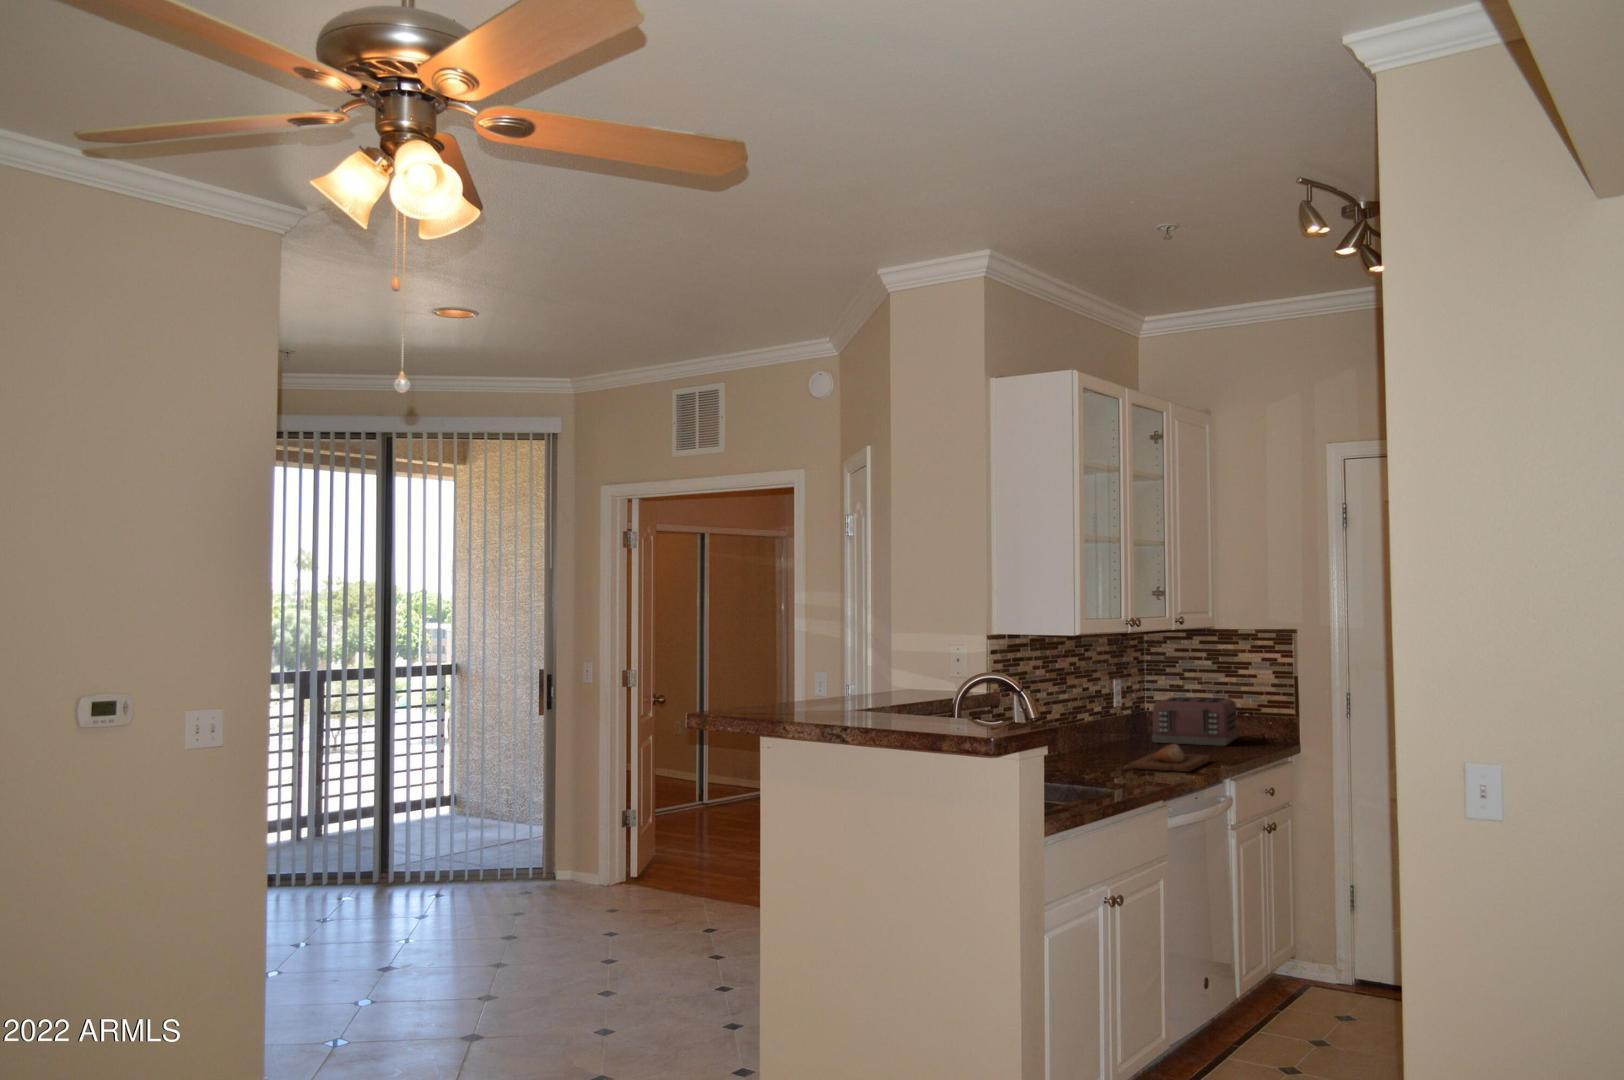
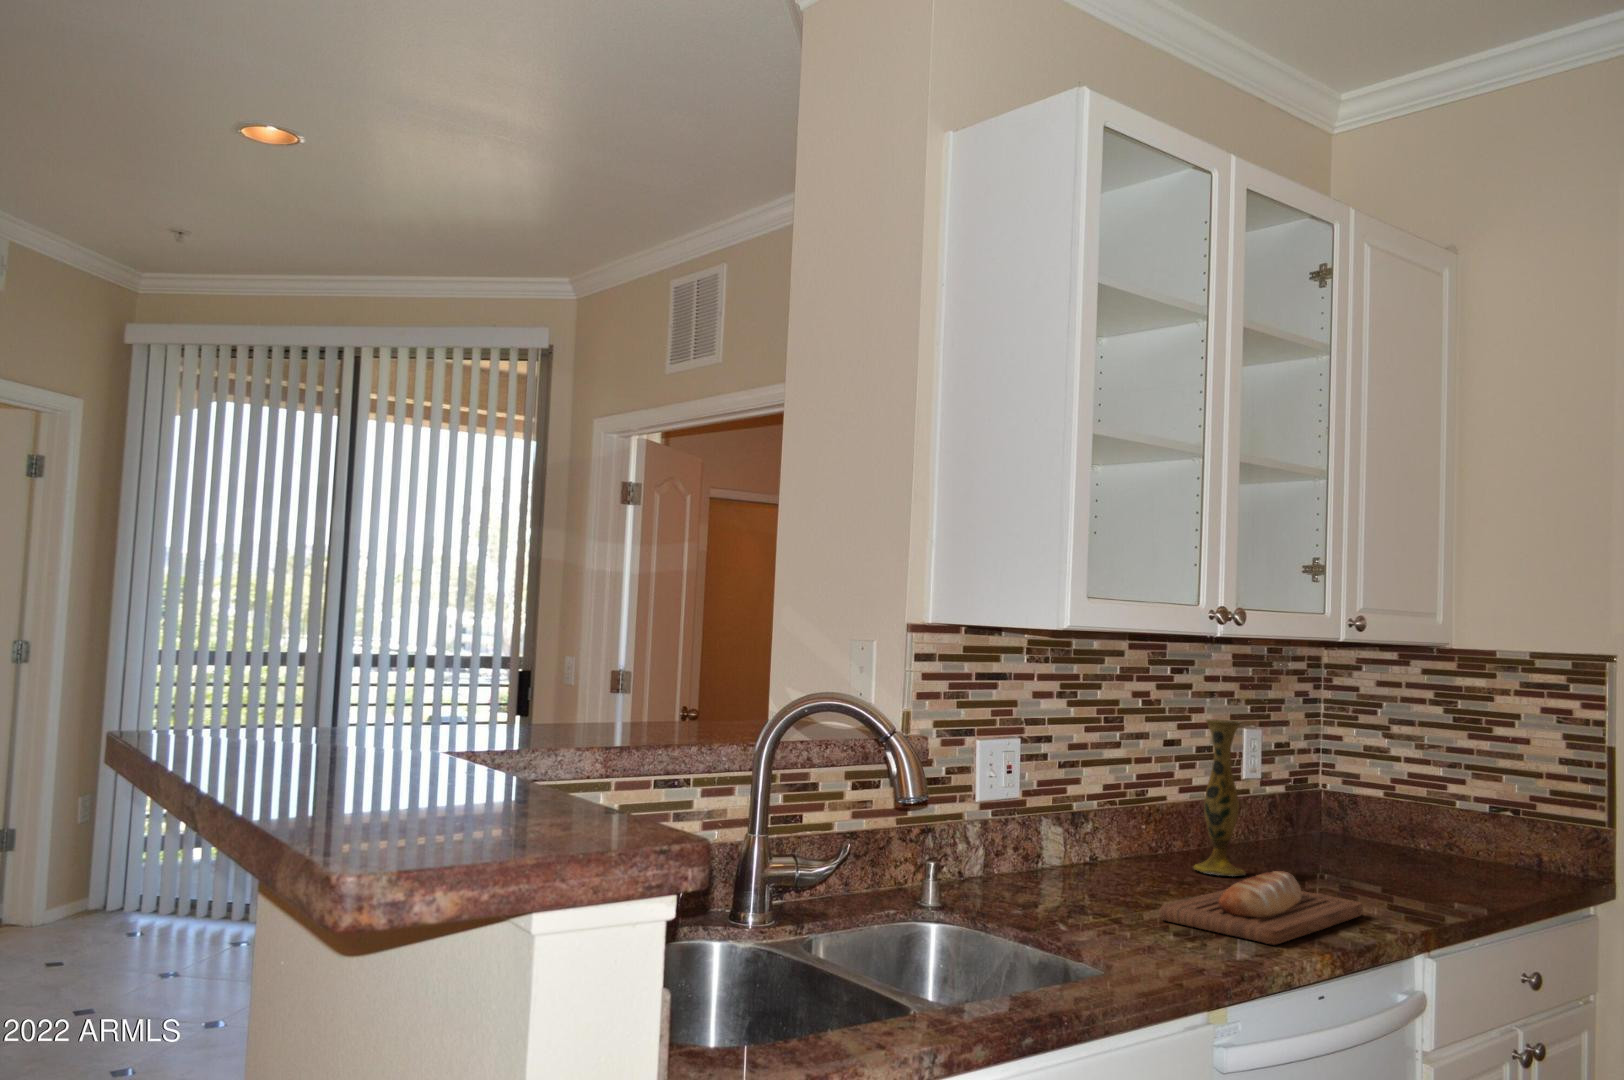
vase: none [1114,674,1142,753] -> present [1193,719,1246,876]
toaster: present [1152,697,1238,746] -> none [1298,768,1488,875]

